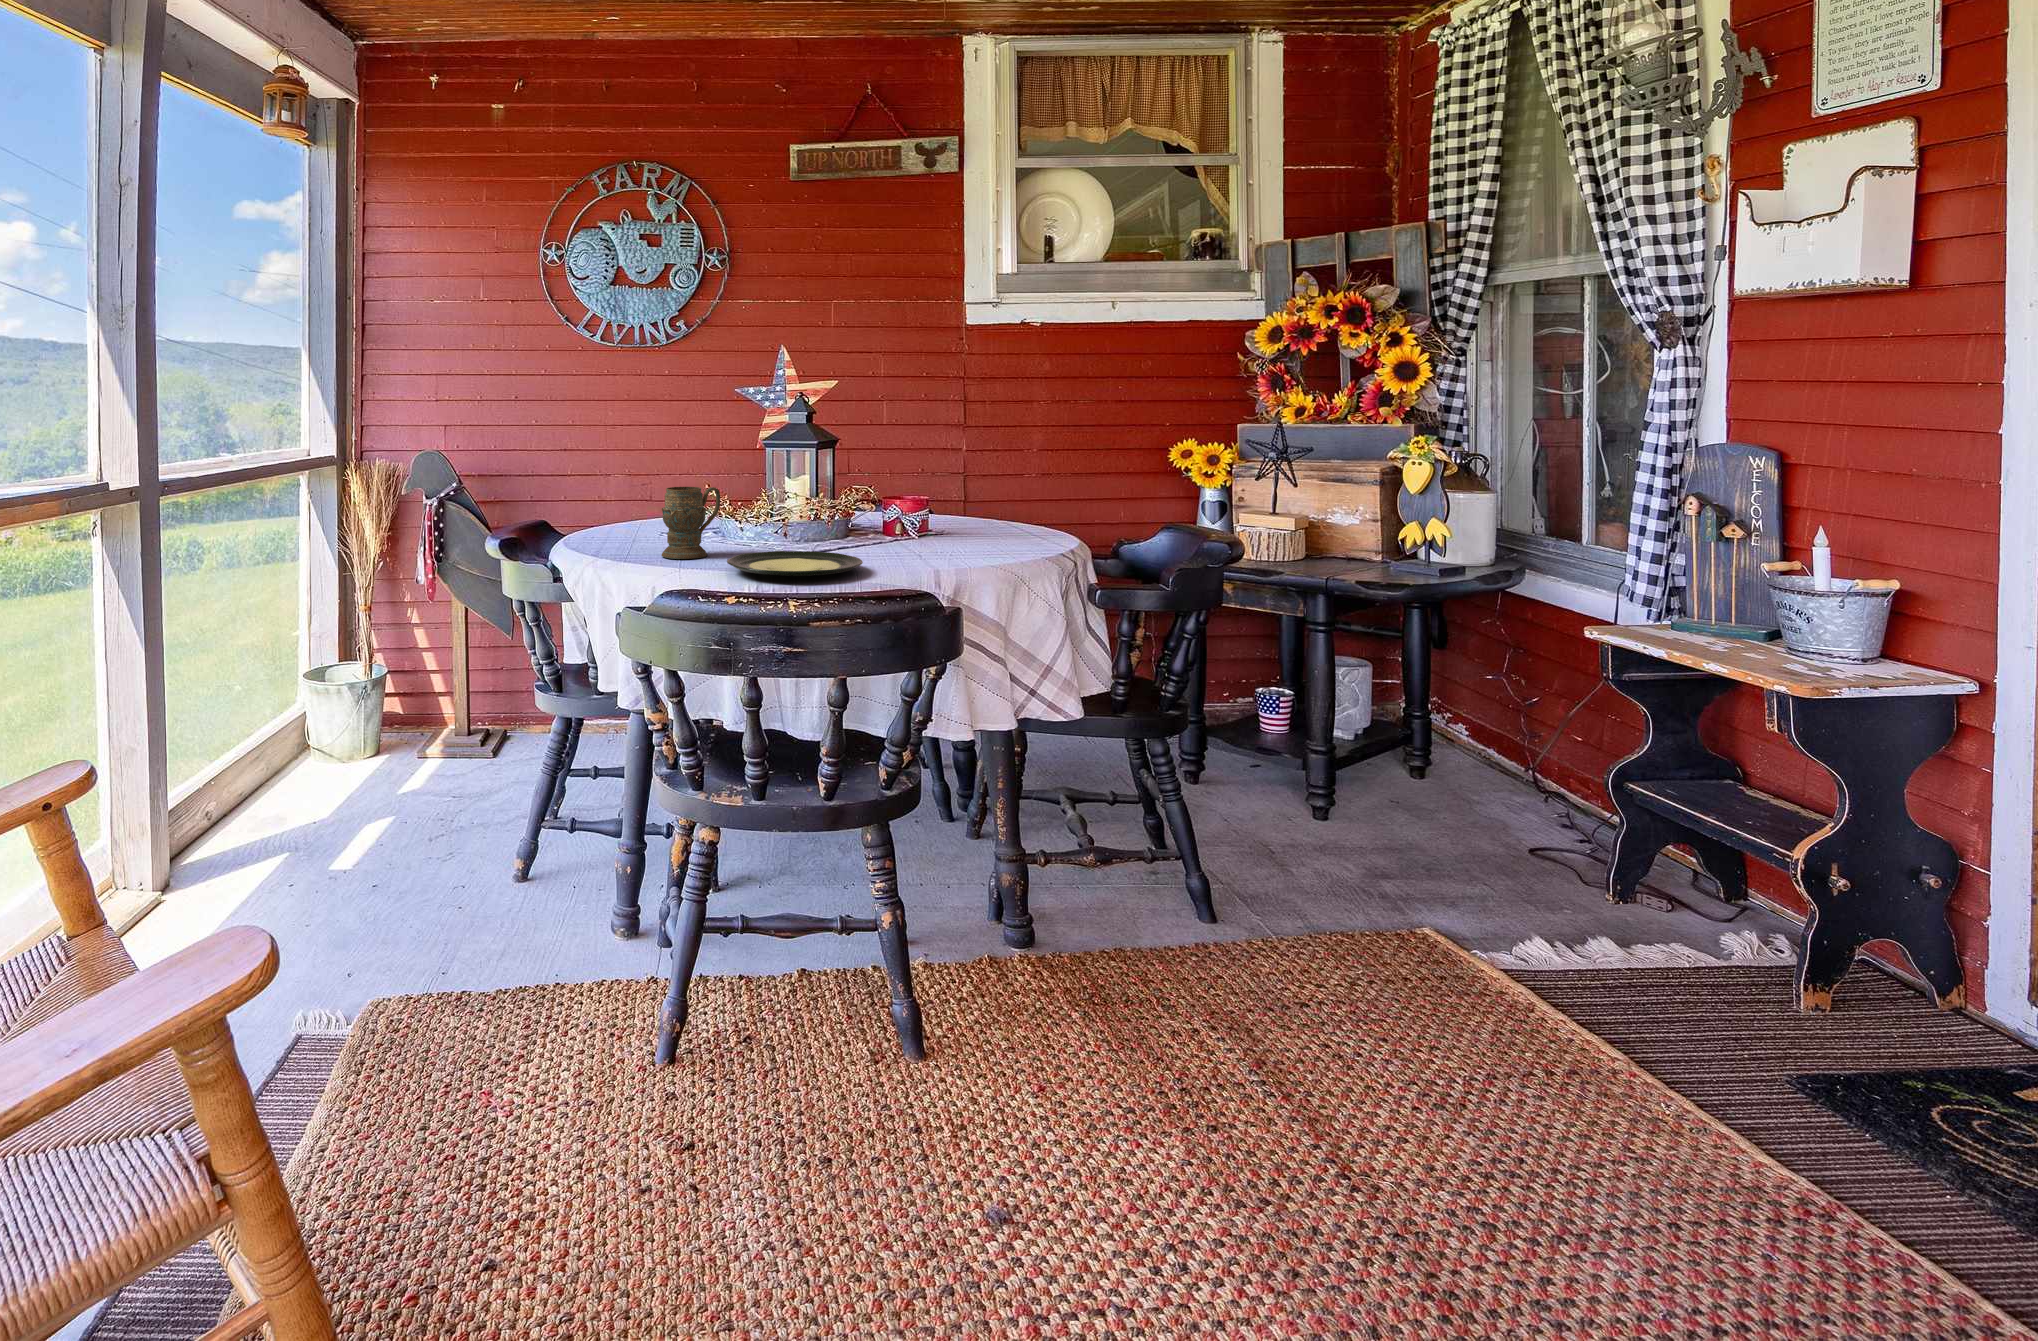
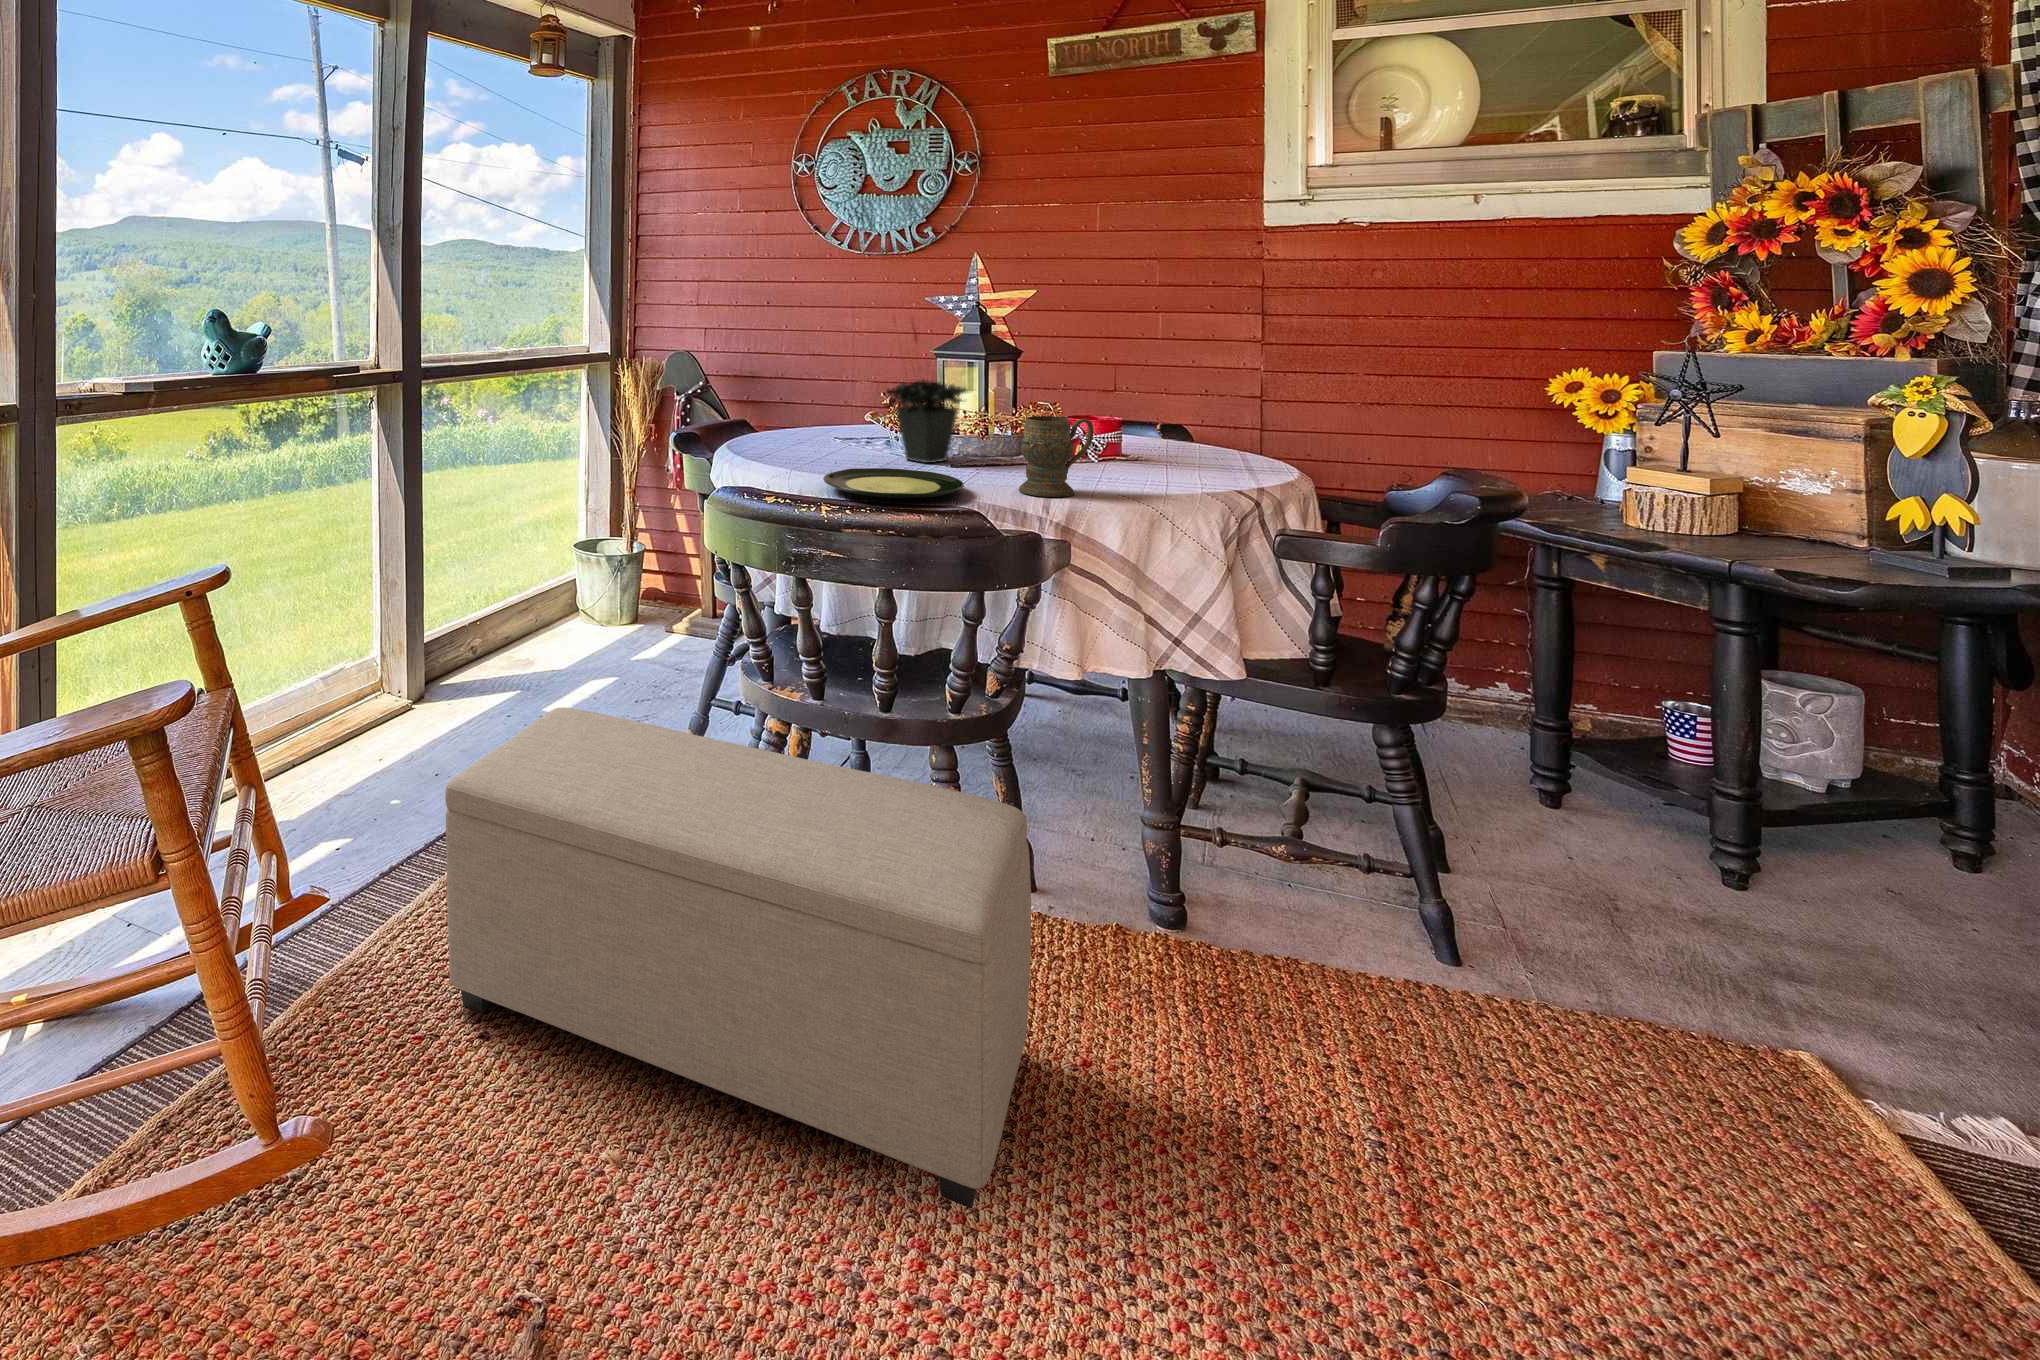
potted plant: none [745,396,825,546] -> present [884,316,967,463]
mug: present [661,487,720,559] -> present [1019,416,1093,497]
ottoman: none [424,850,1053,1257] -> present [445,708,1031,1209]

